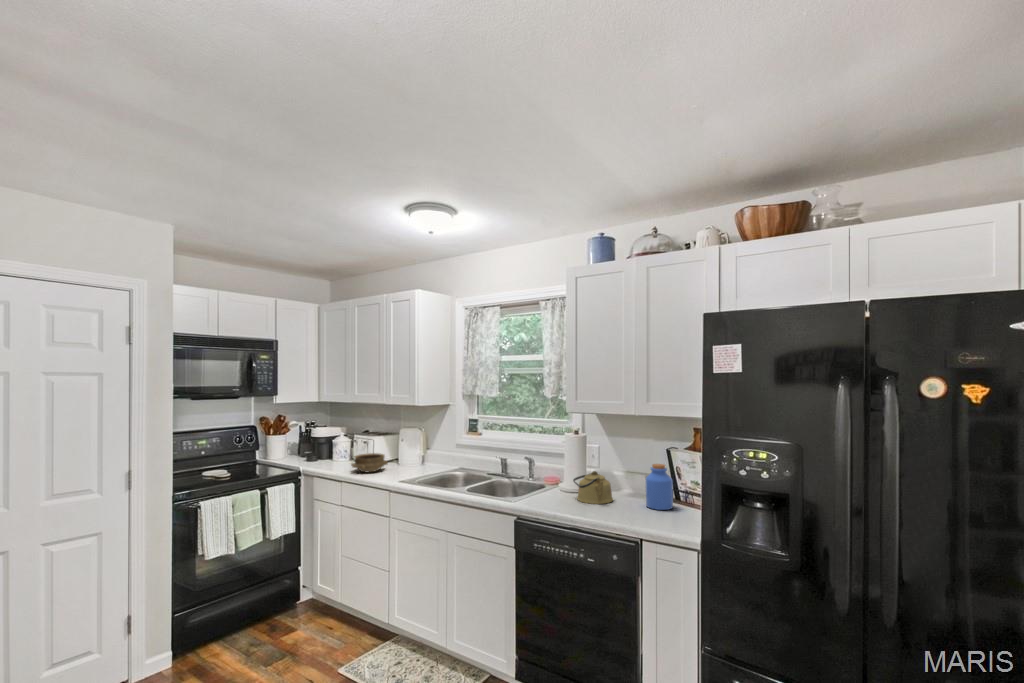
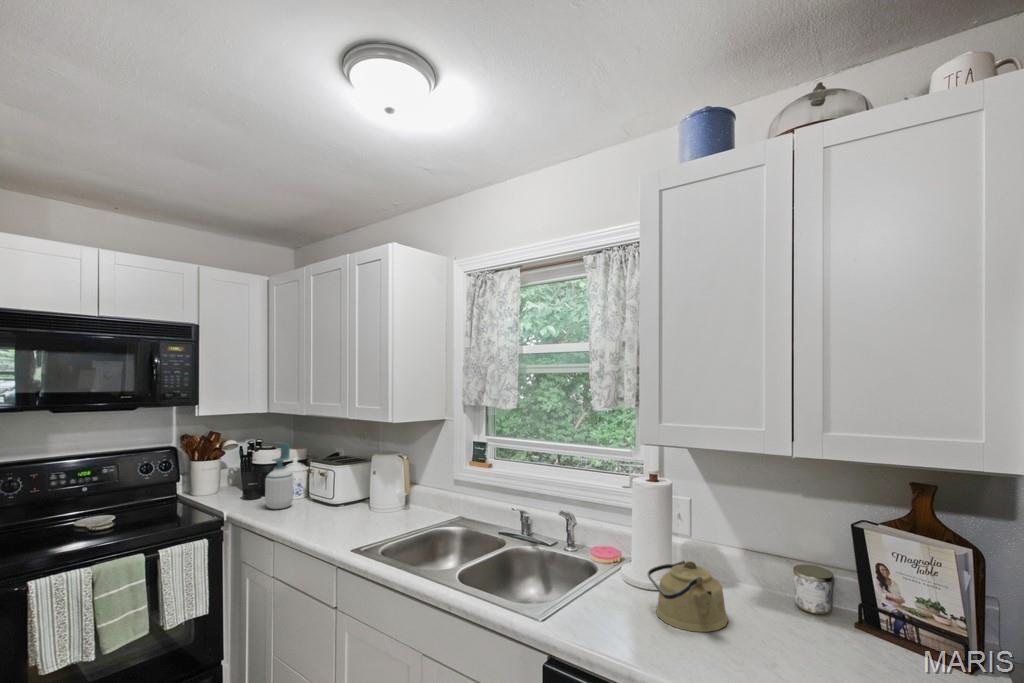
soap bottle: none [326,420,345,465] -> present [265,442,293,509]
ceramic bowl: present [351,453,388,472] -> none [292,493,350,525]
jar: present [646,464,673,510] -> none [800,557,864,661]

